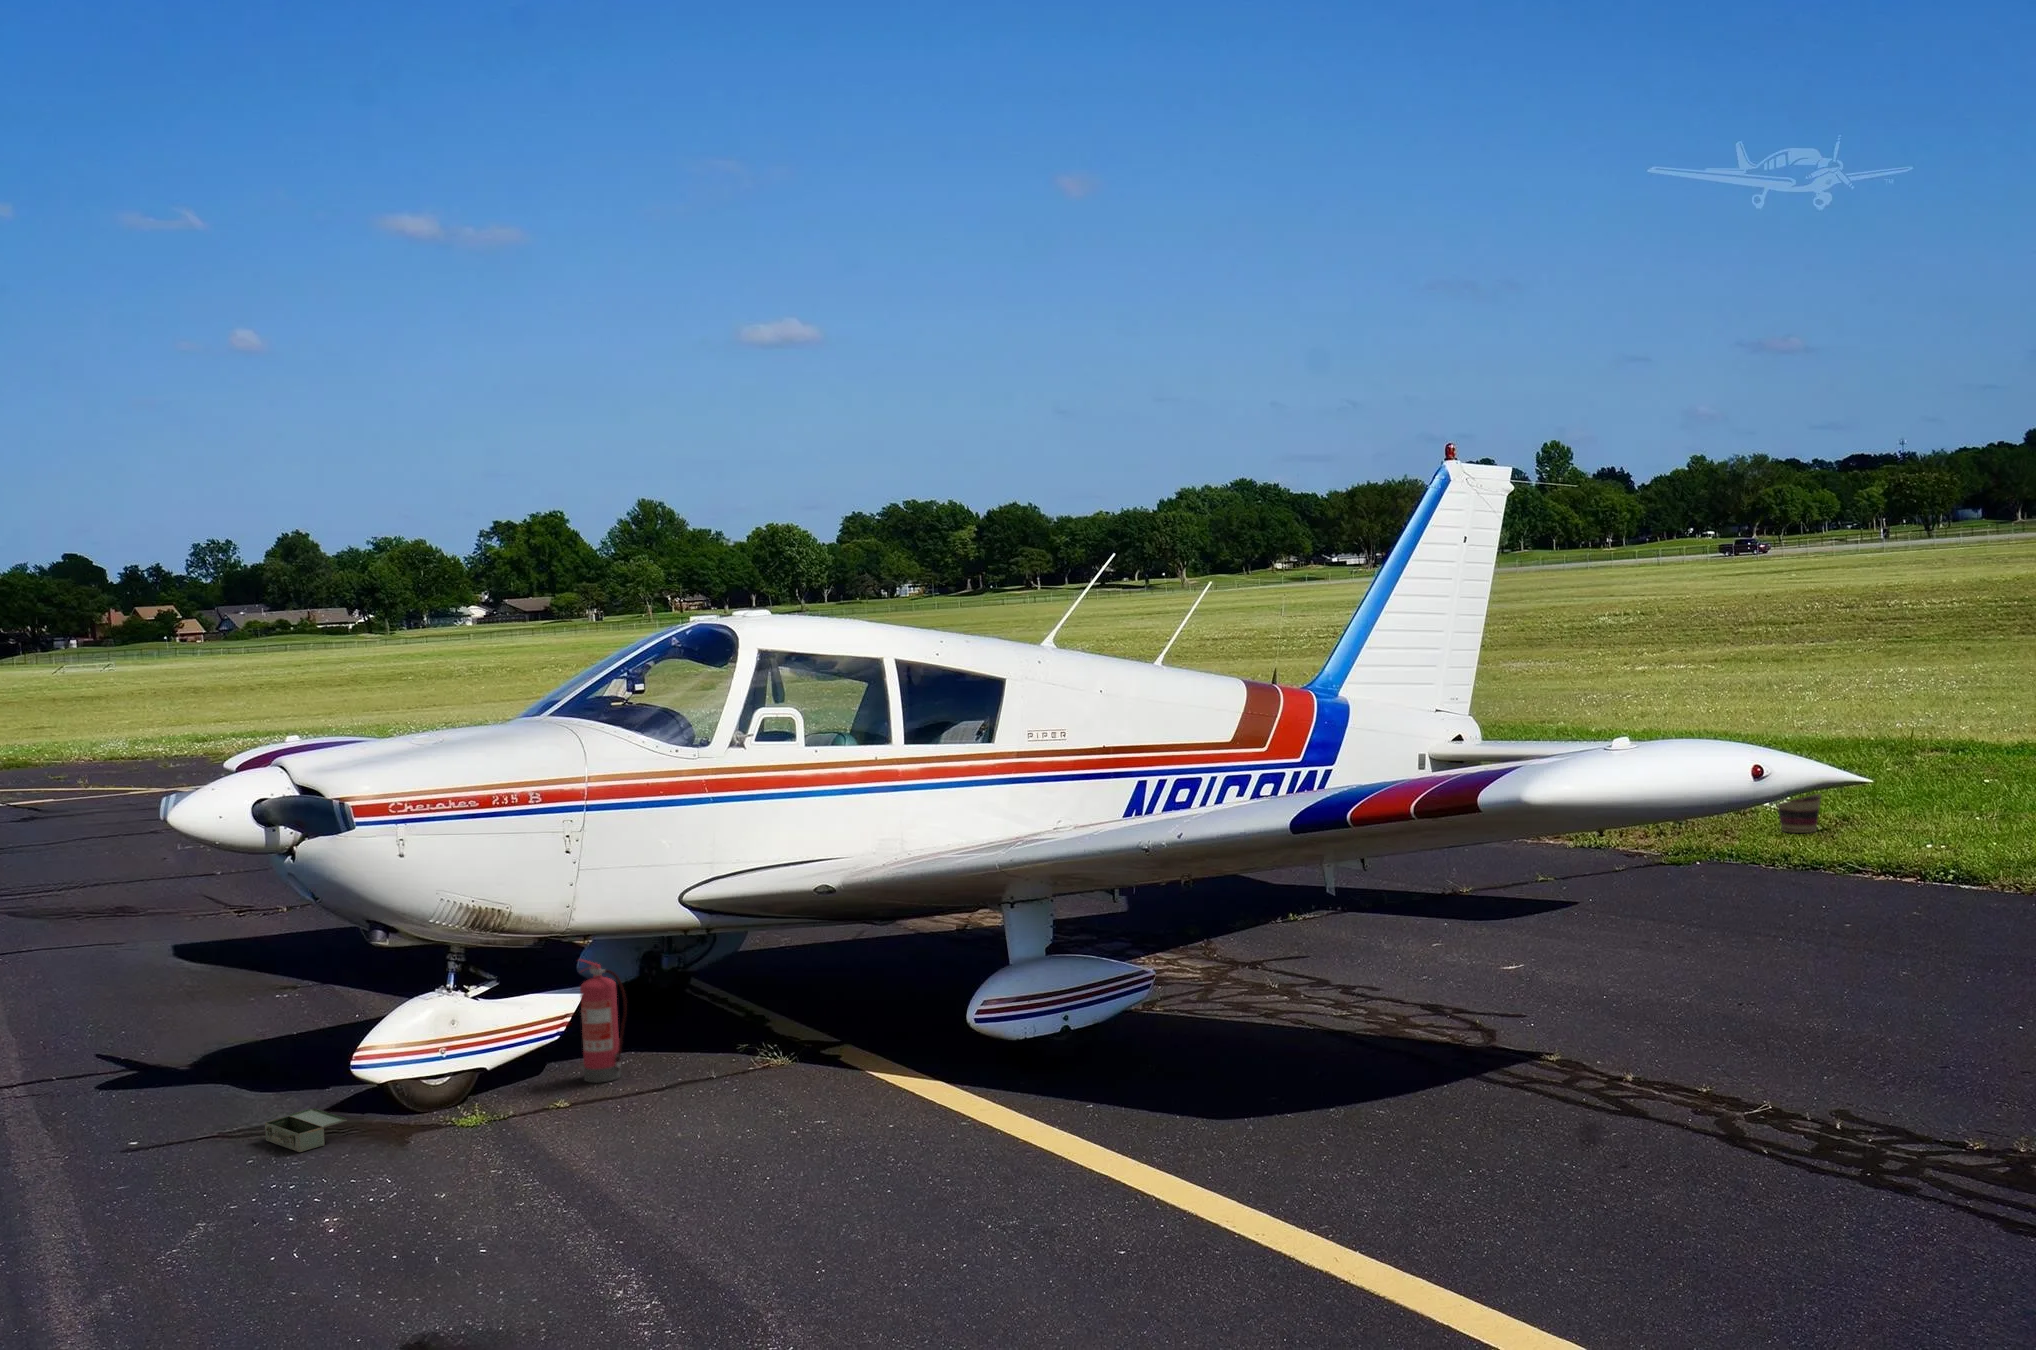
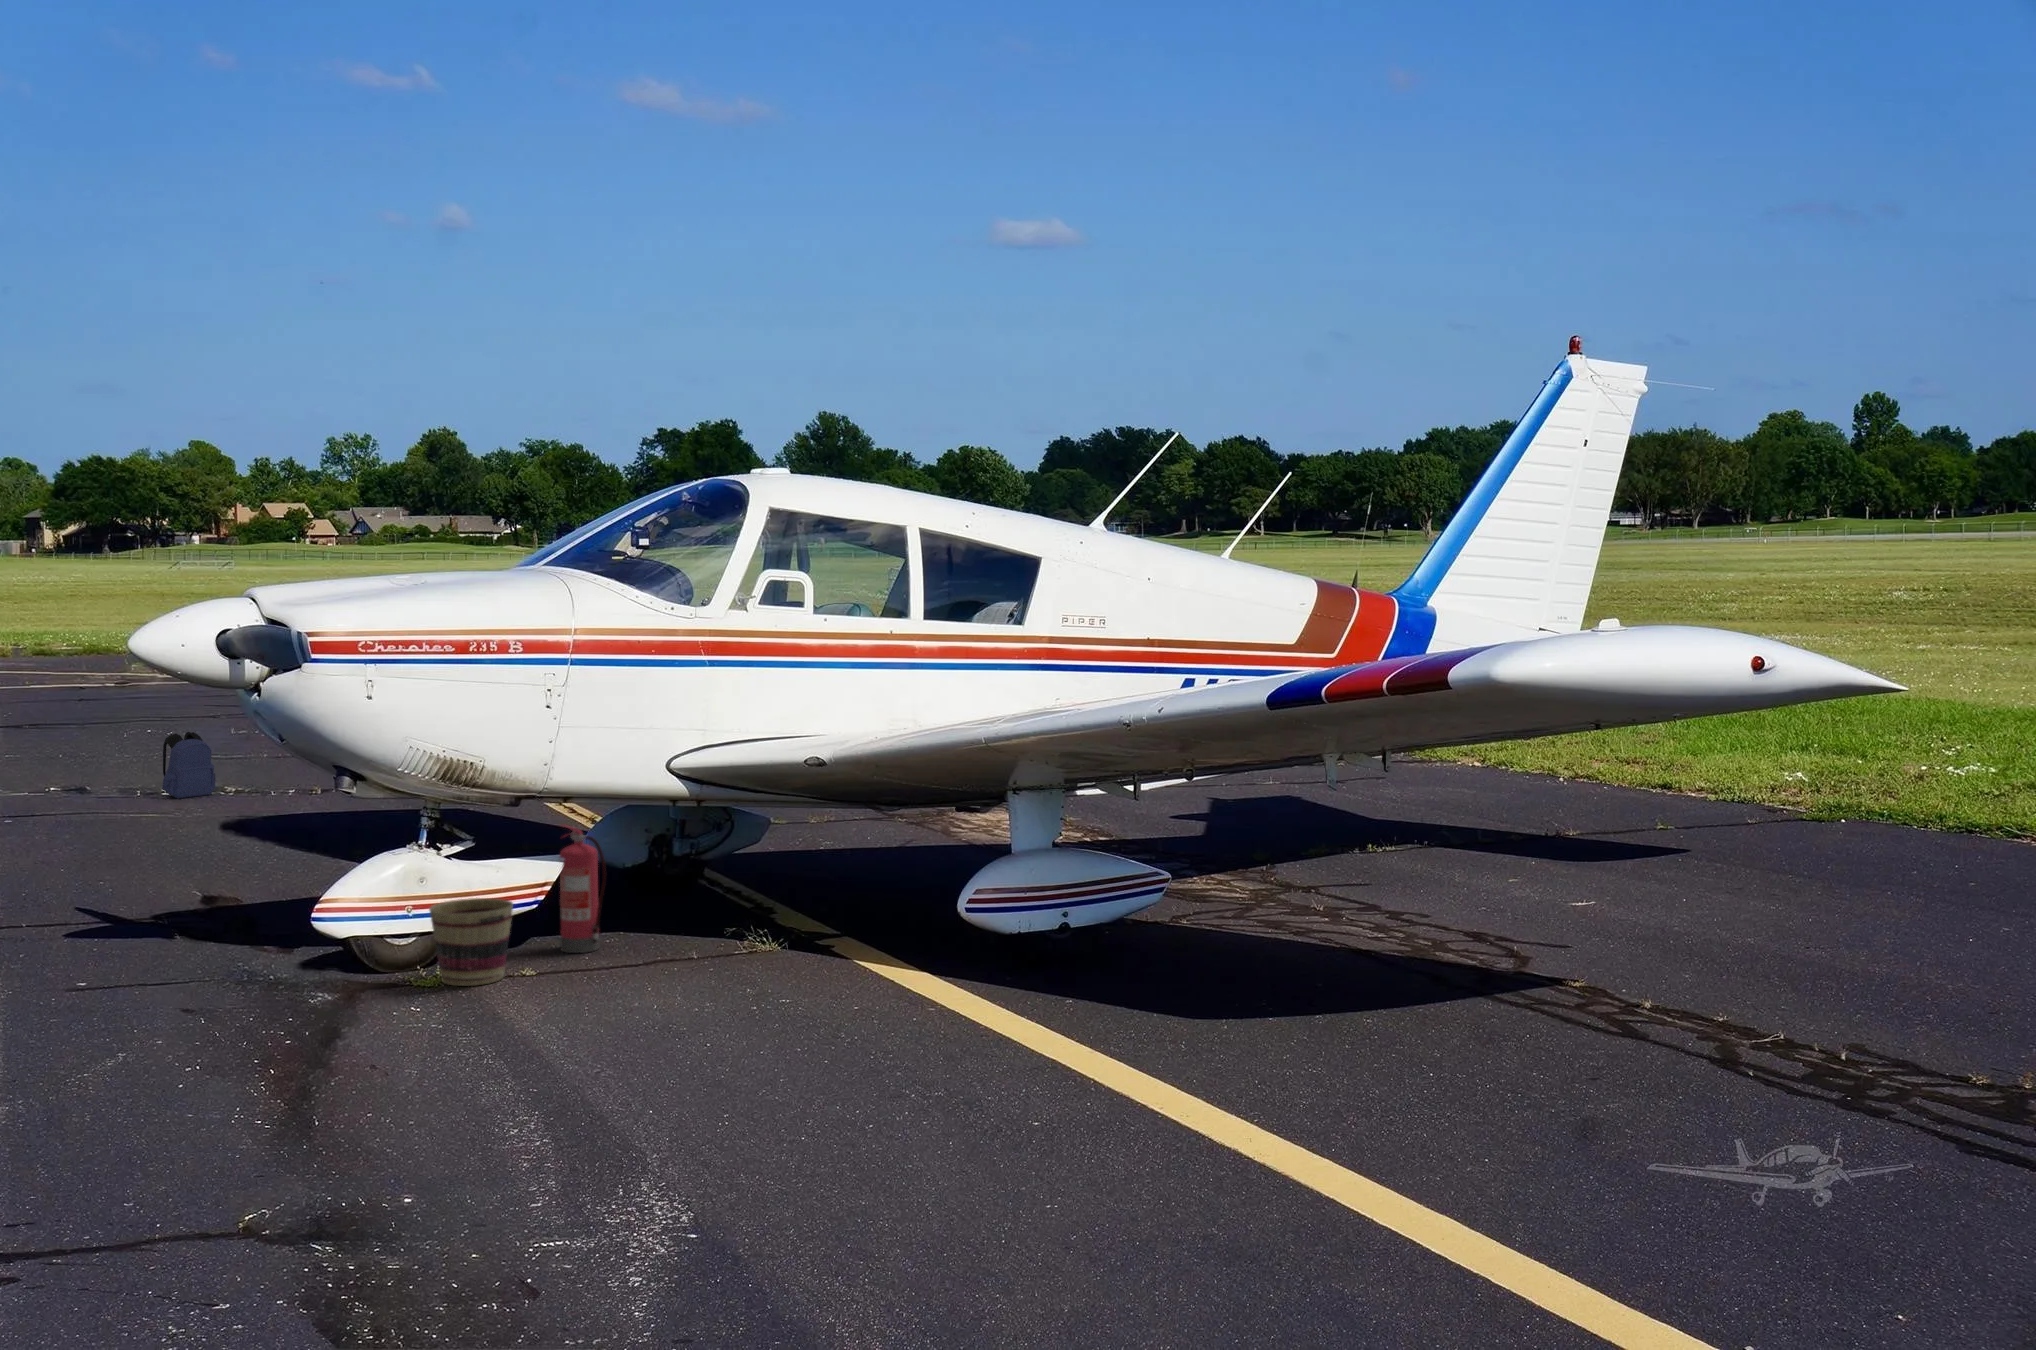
basket: present [1777,794,1821,833] -> present [429,898,513,986]
backpack: none [111,866,165,933] -> present [162,732,216,798]
toolbox: present [265,1108,347,1152] -> none [223,955,303,995]

